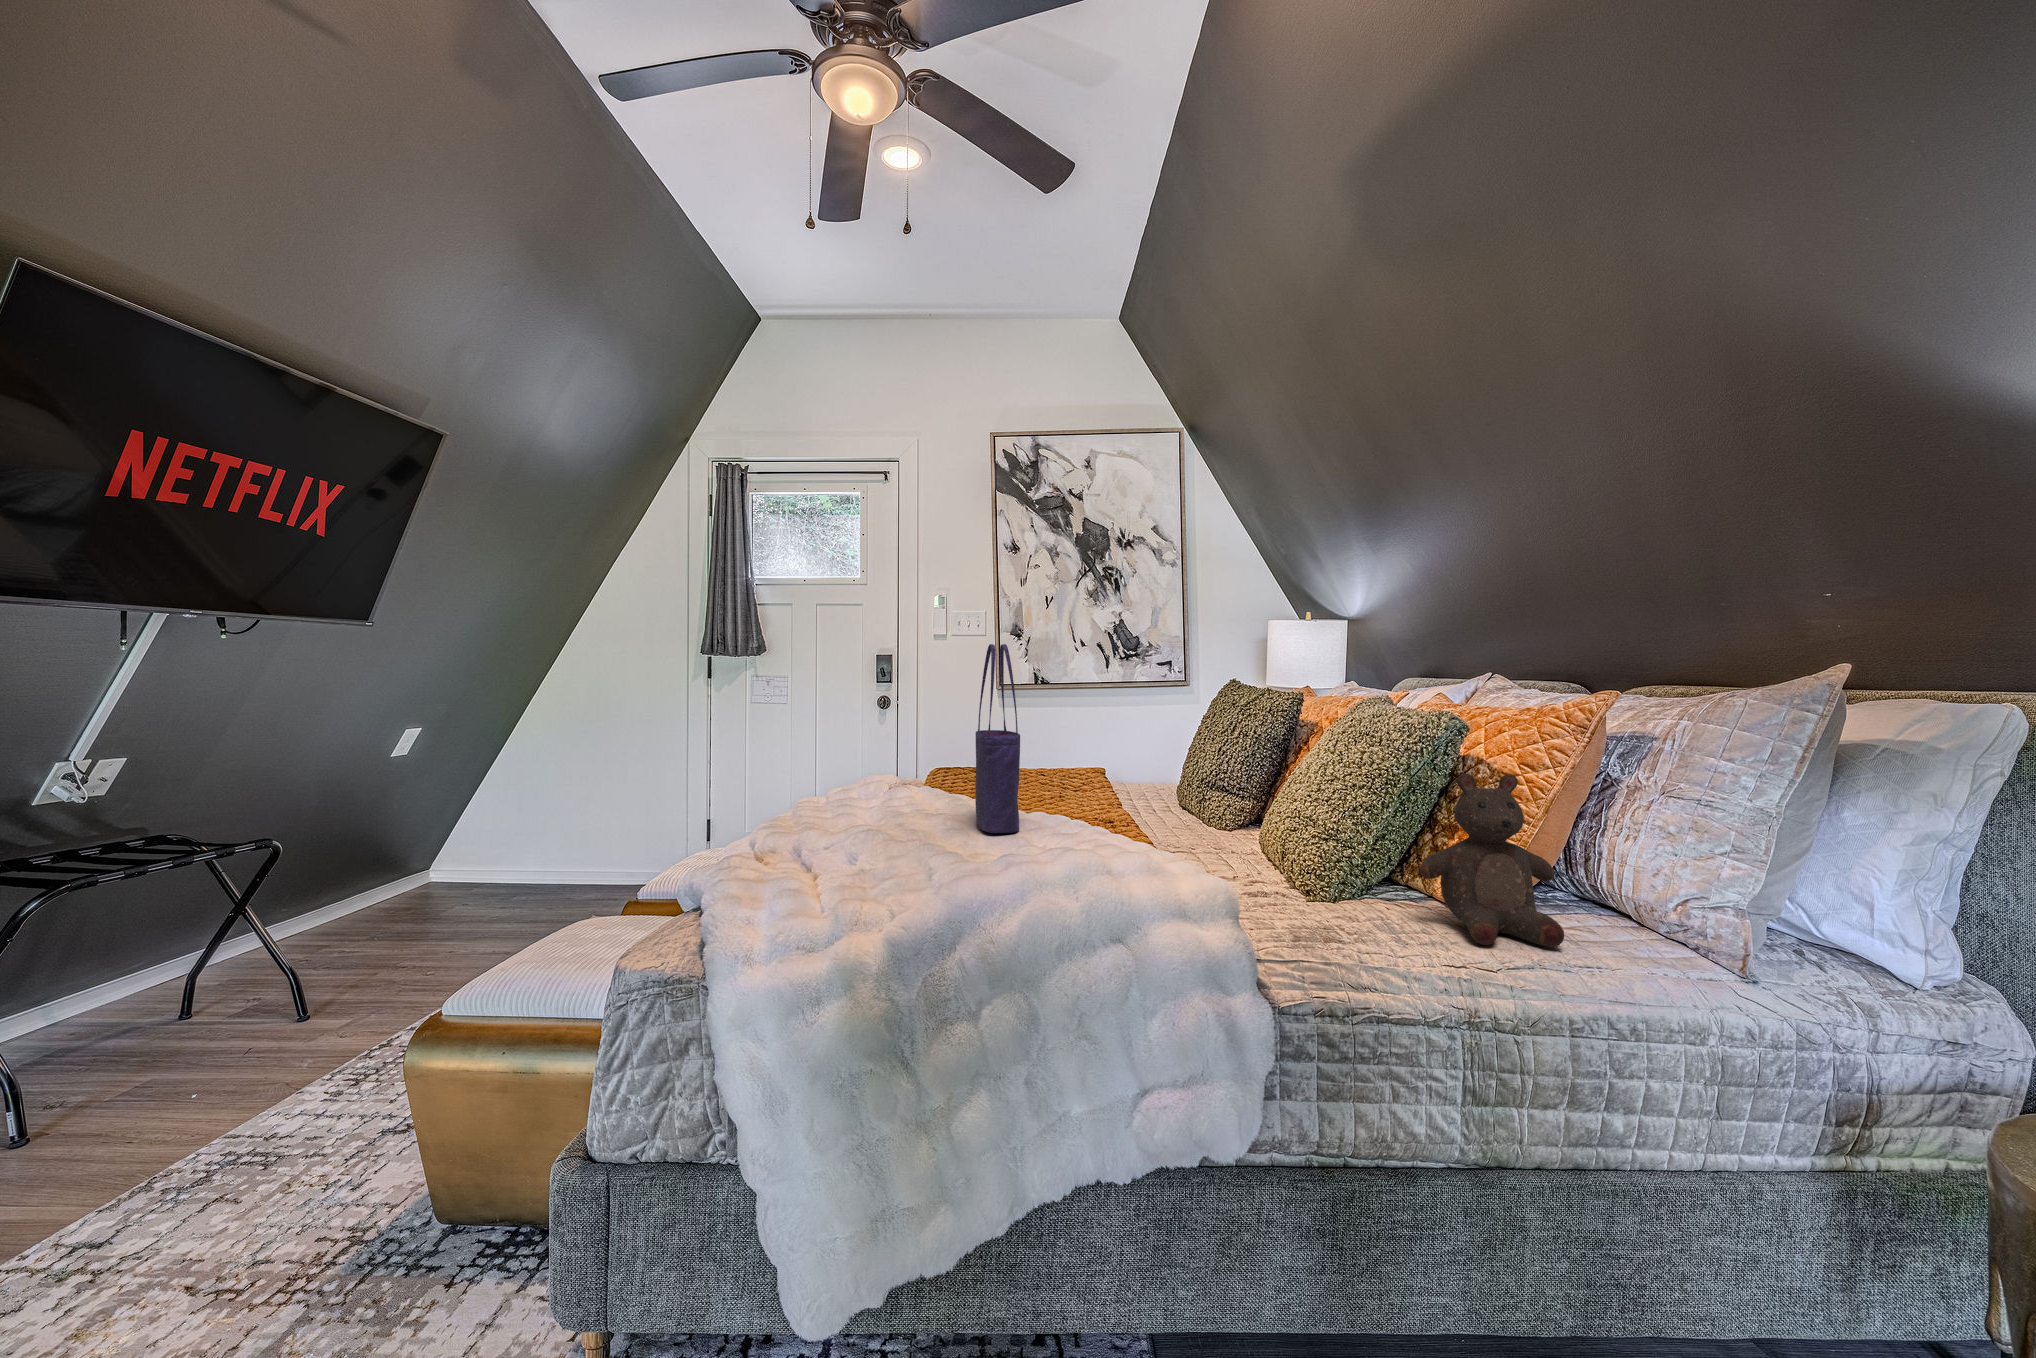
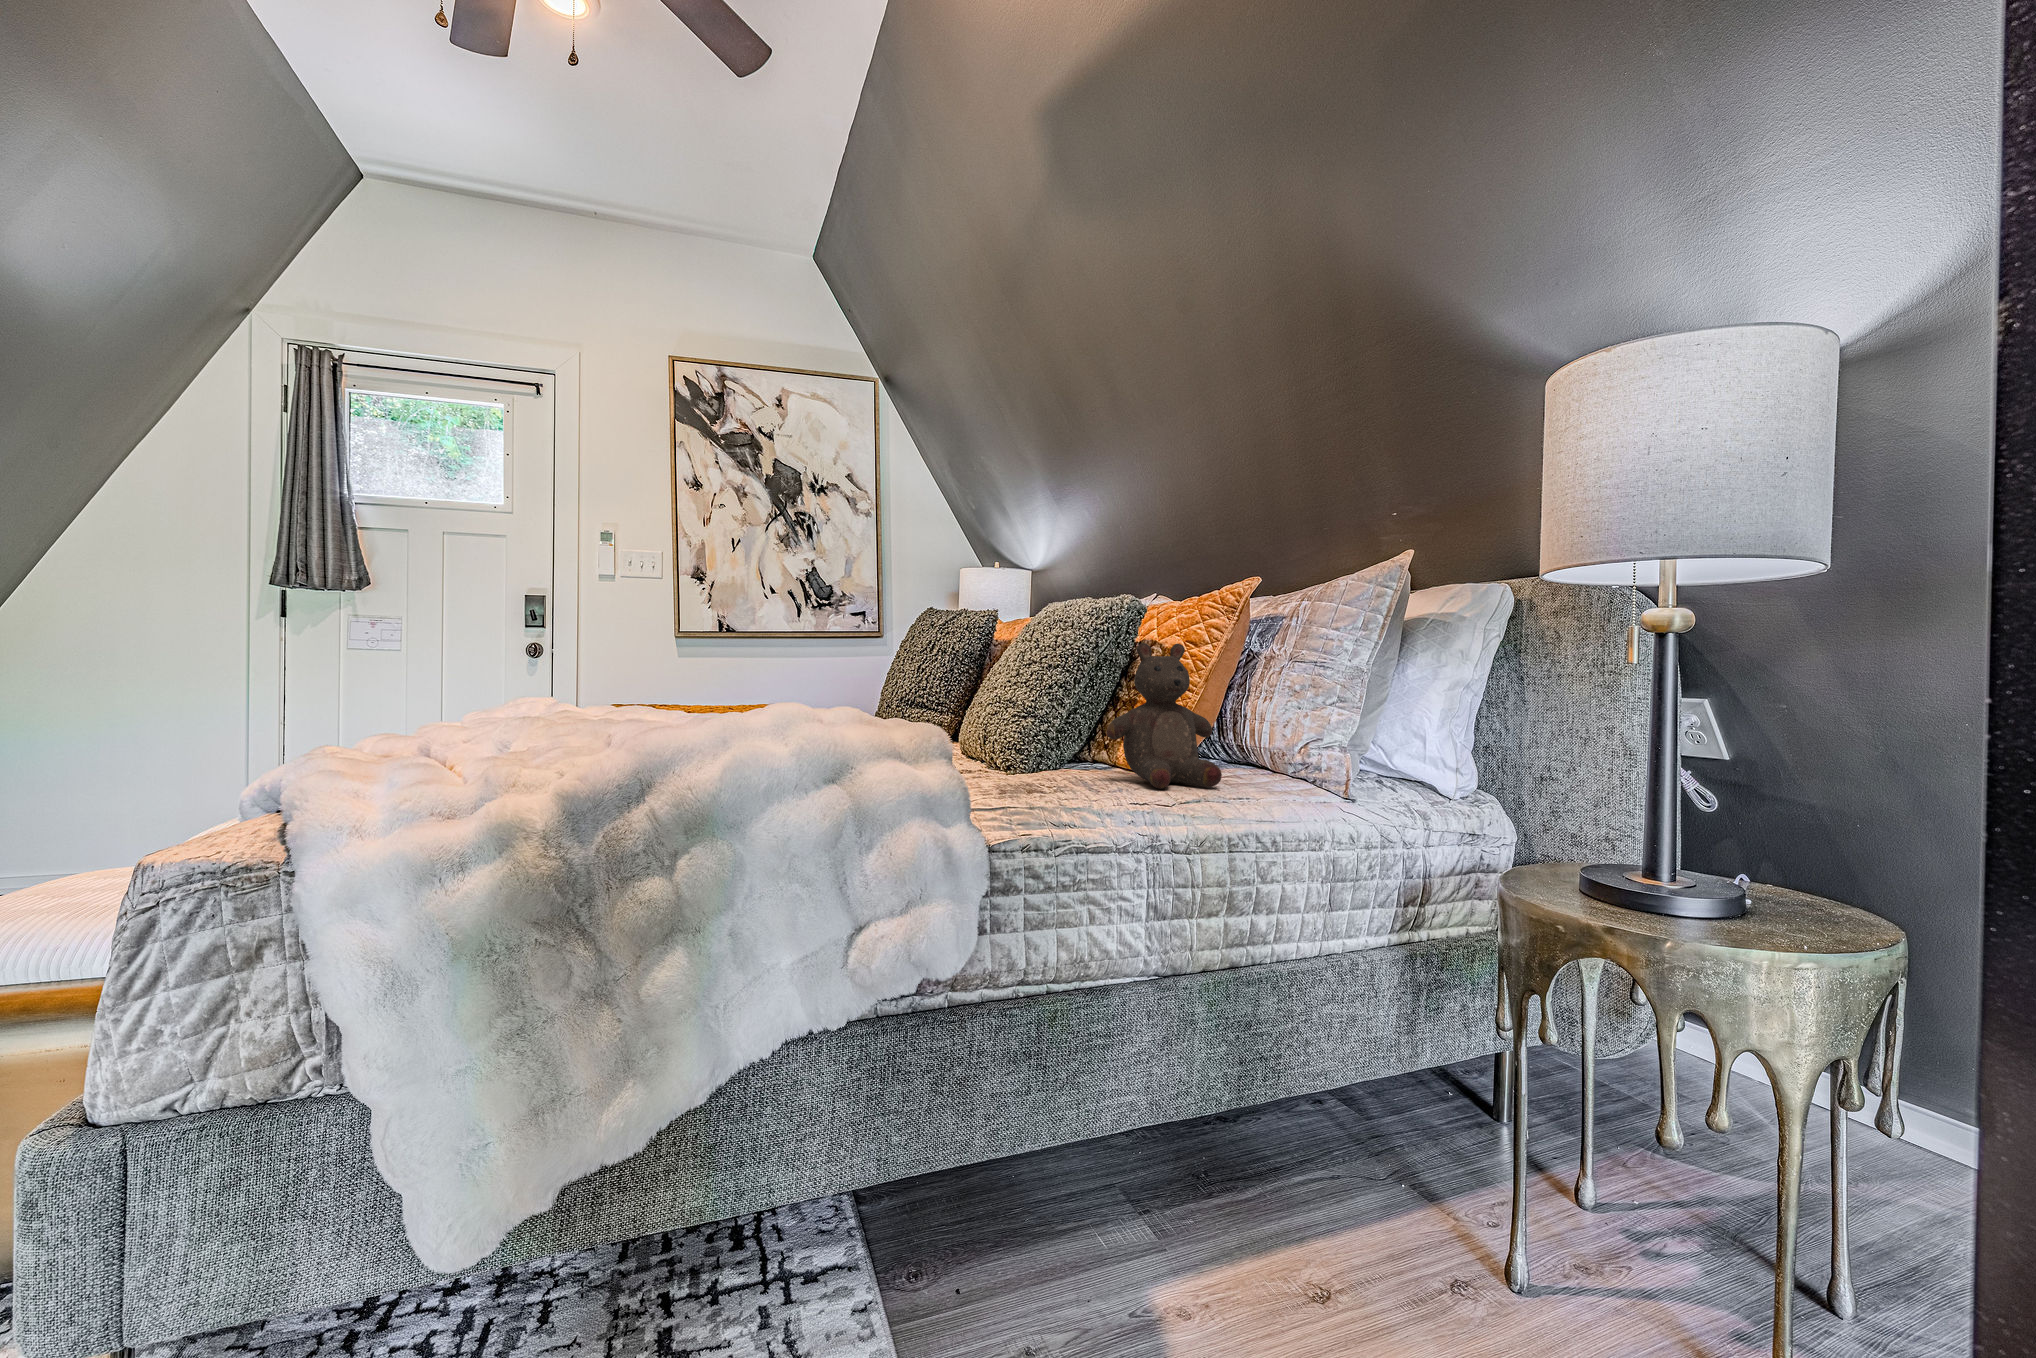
tote bag: present [975,644,1020,833] -> none [660,515,712,719]

